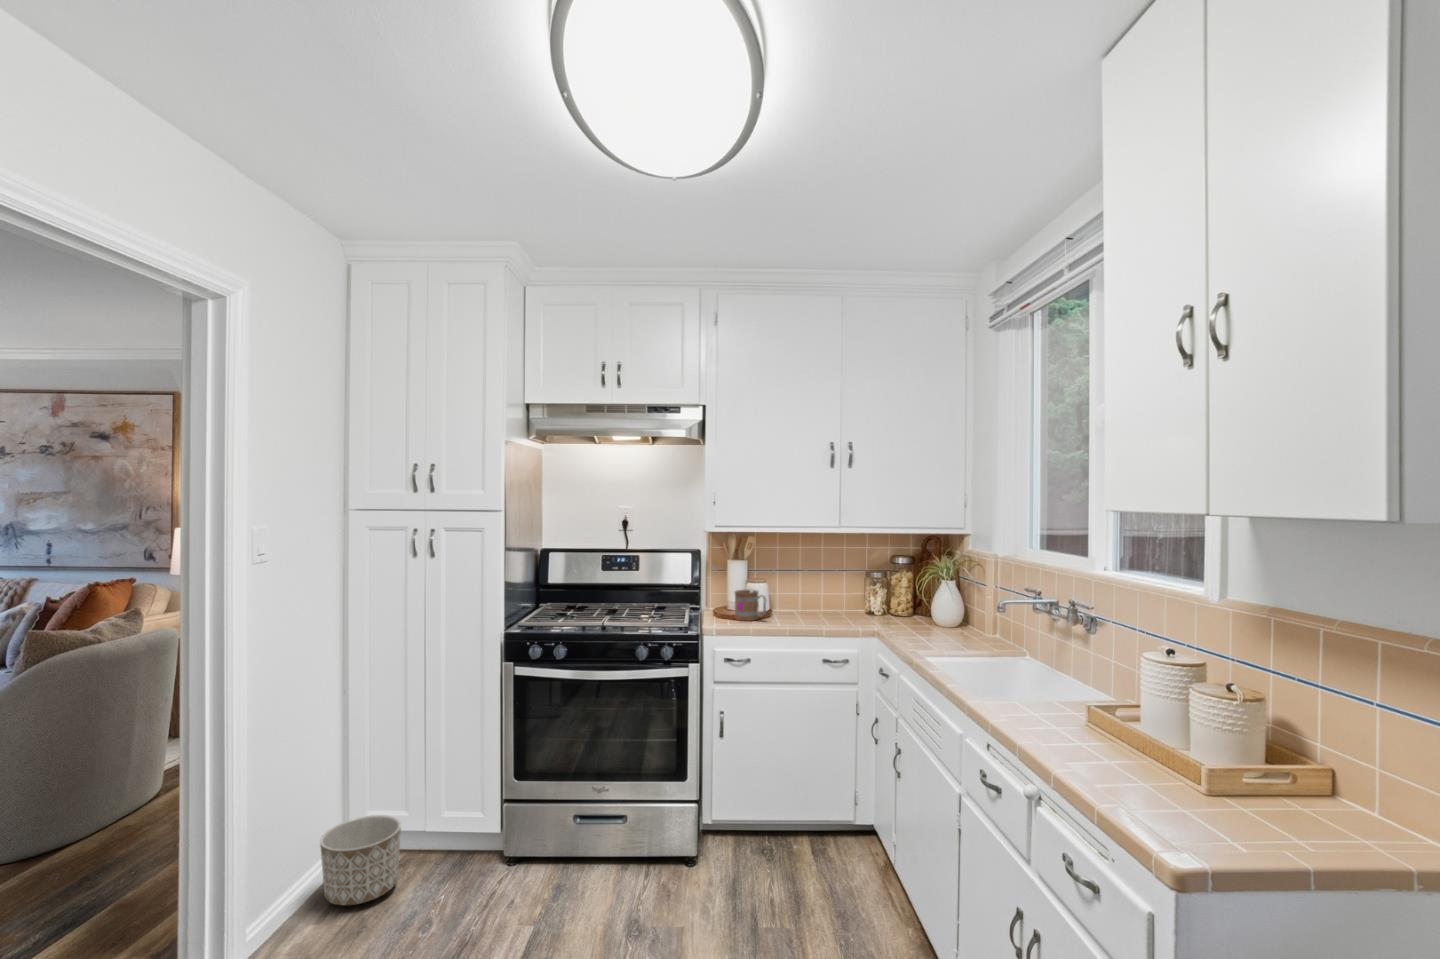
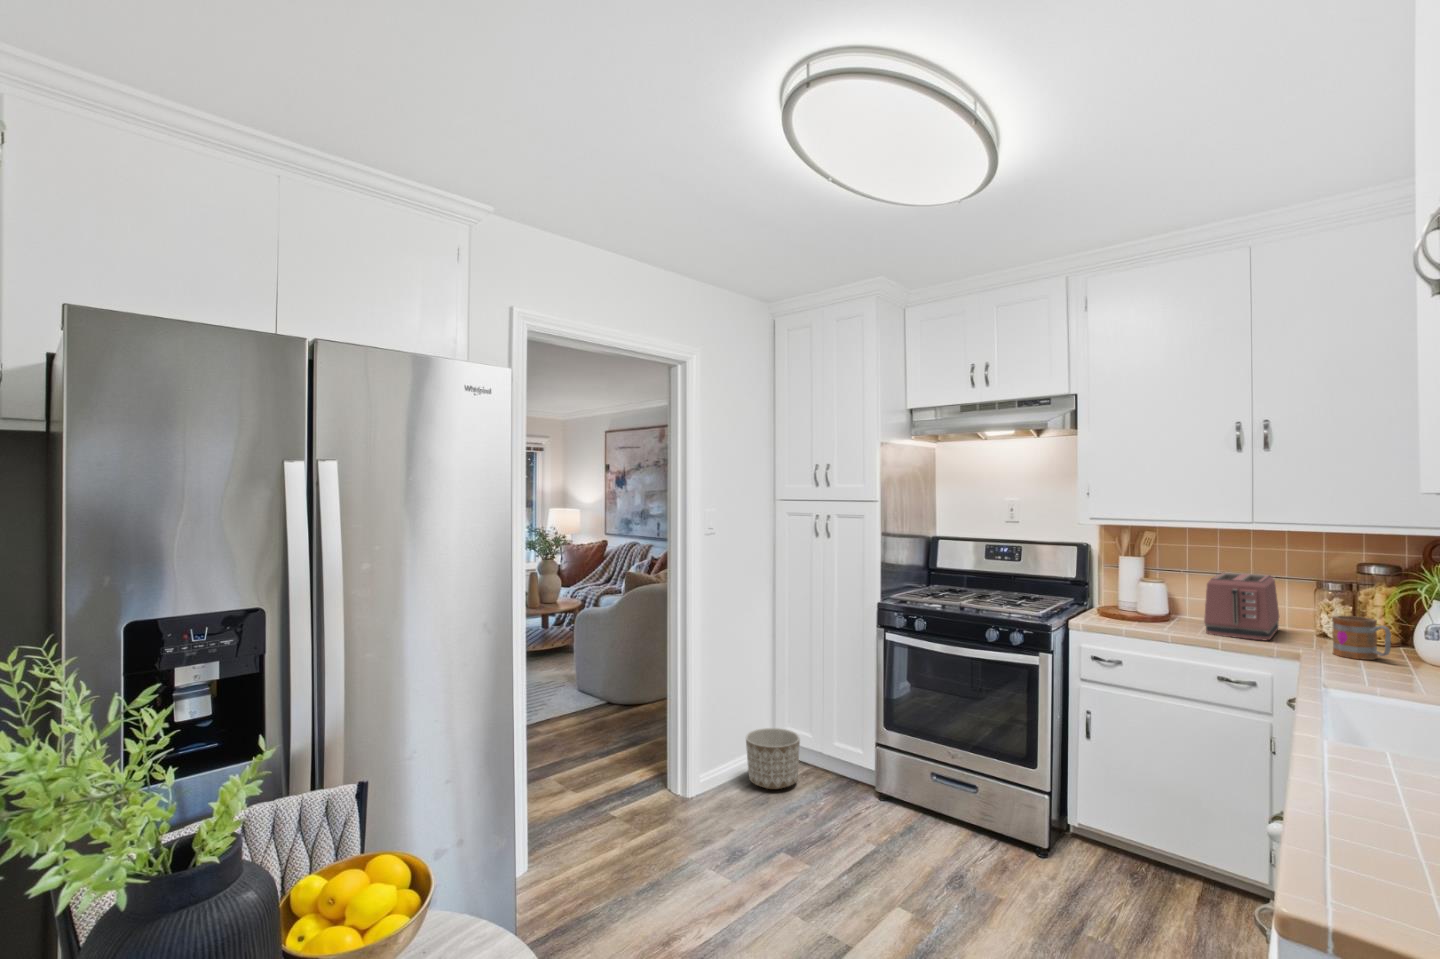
toaster: none [800,568,851,624] -> present [1204,572,1279,640]
mug: present [735,589,766,621] -> present [1332,616,1391,660]

